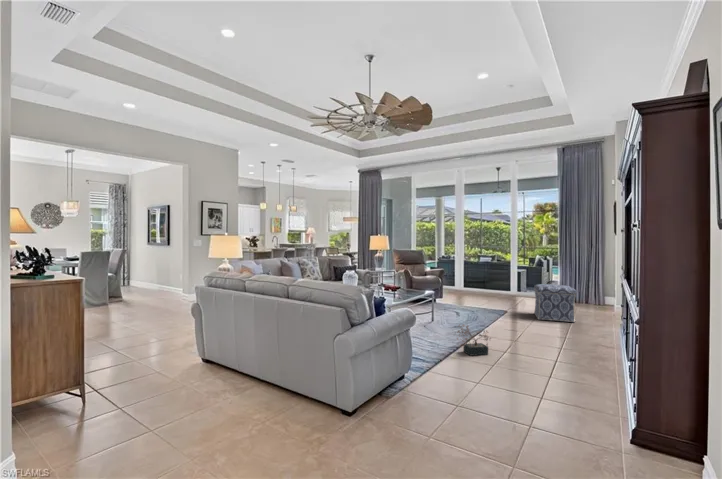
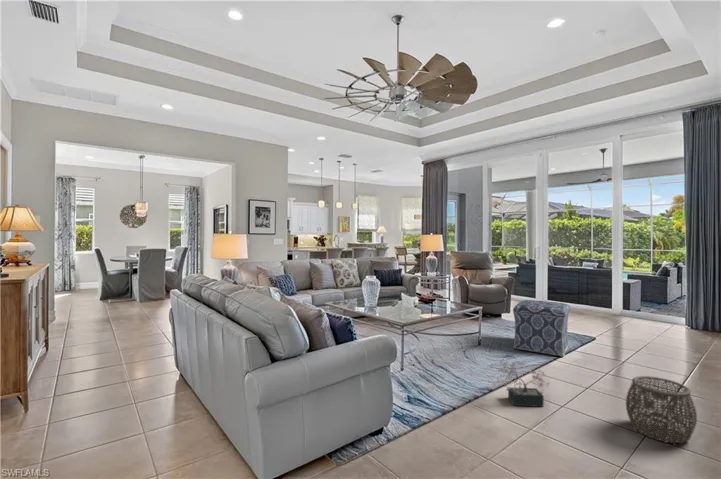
ottoman: present [534,284,577,322] -> present [513,300,570,357]
woven basket: none [540,327,582,367] -> present [626,376,697,444]

